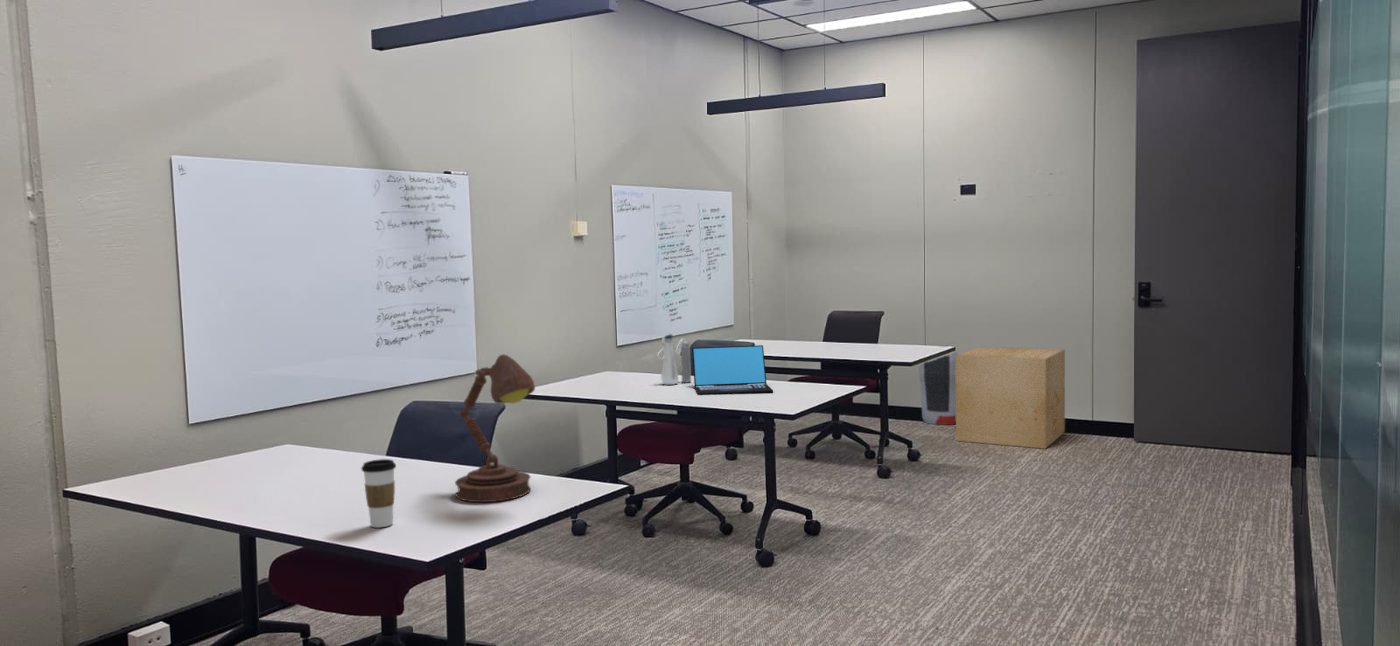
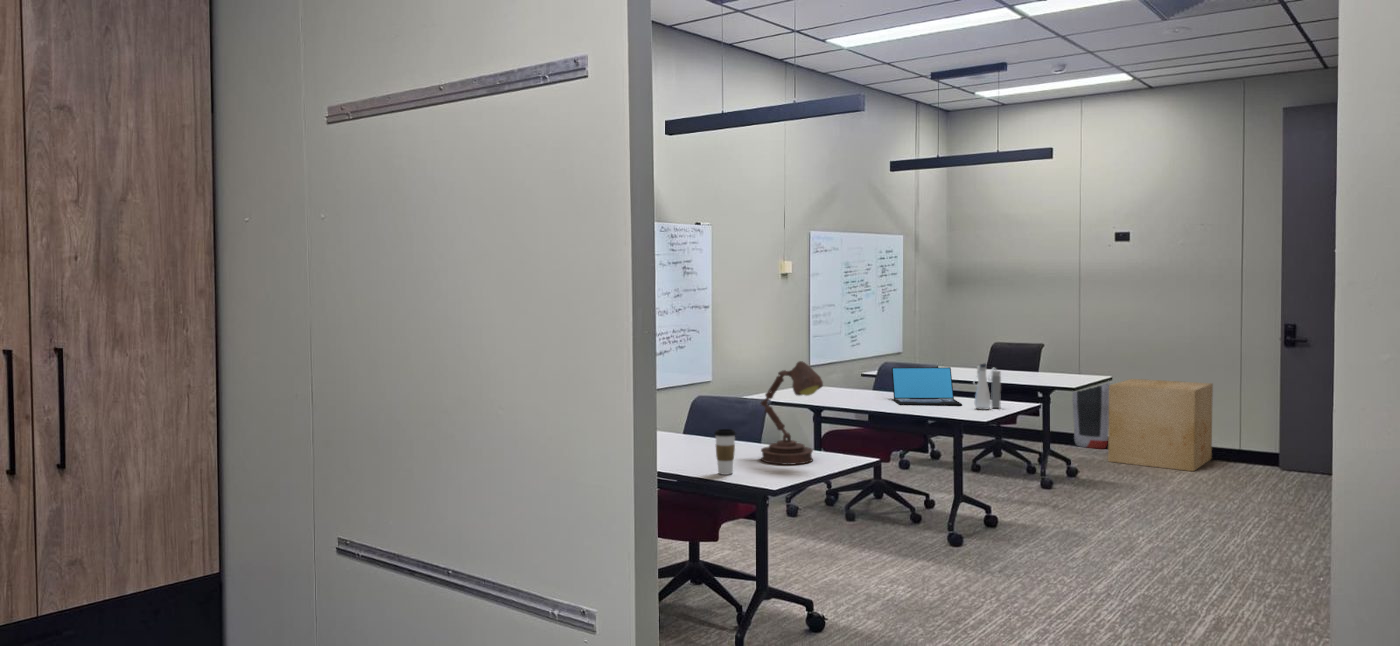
water bottle: present [657,335,691,385] -> present [973,363,1001,410]

